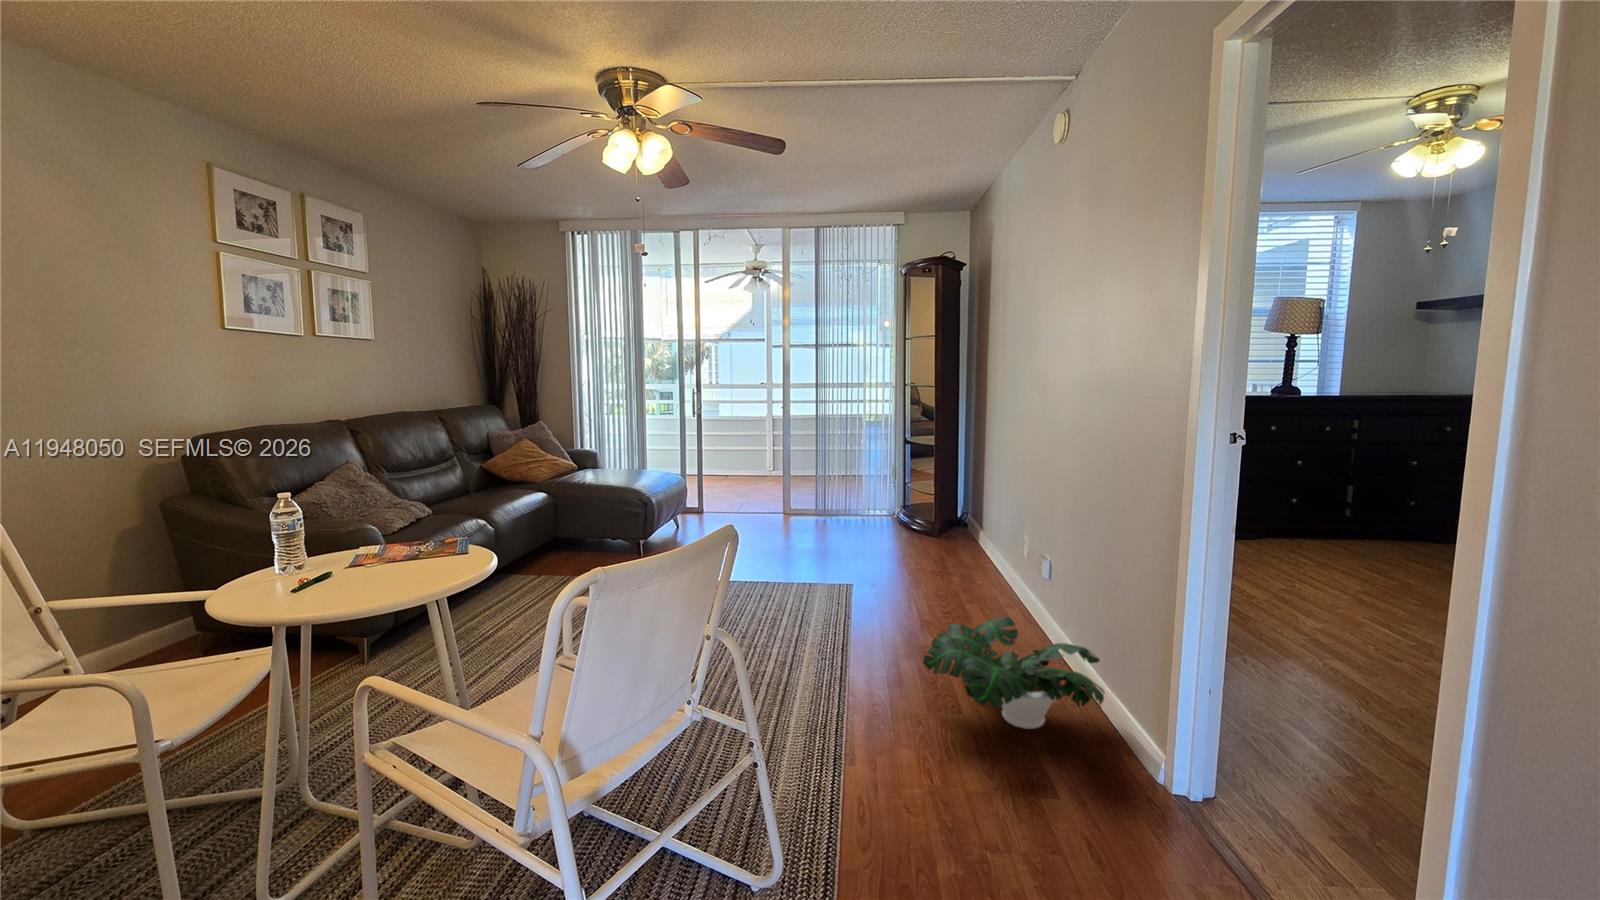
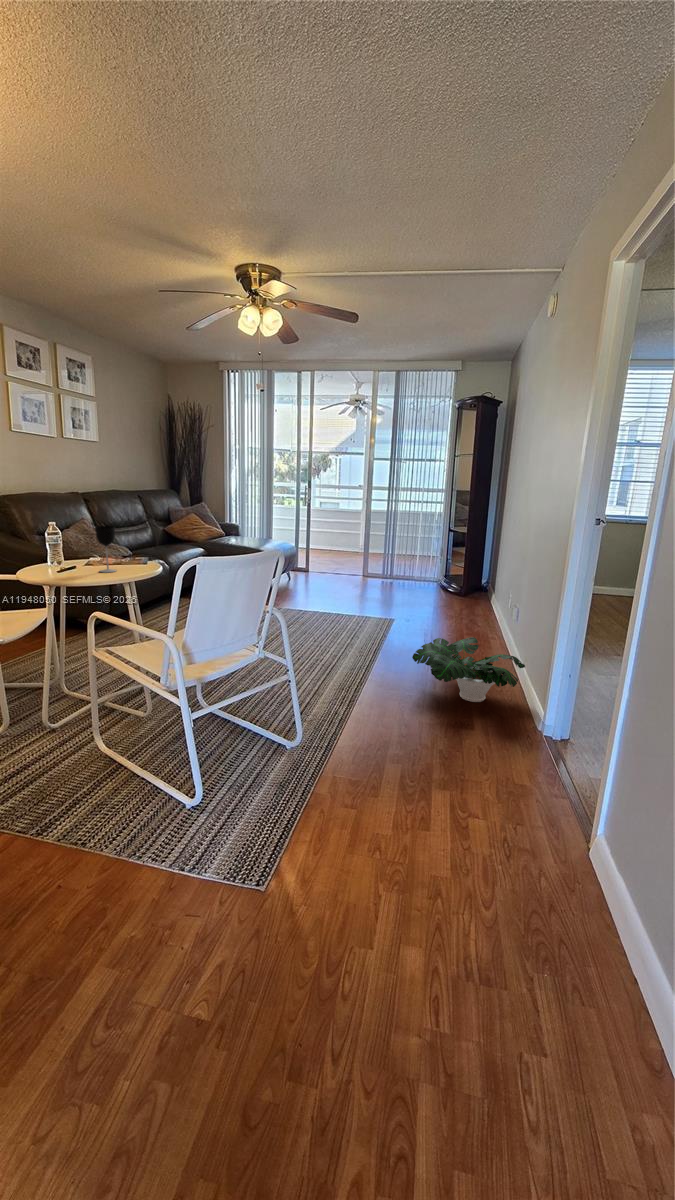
wine glass: none [366,494,411,582] -> present [95,526,116,572]

